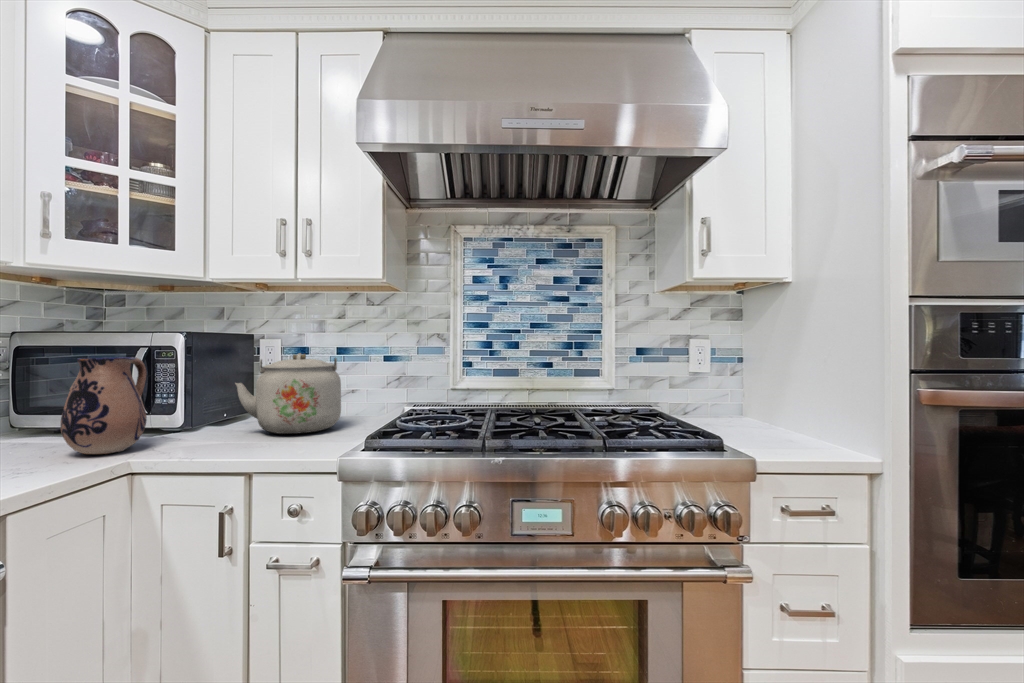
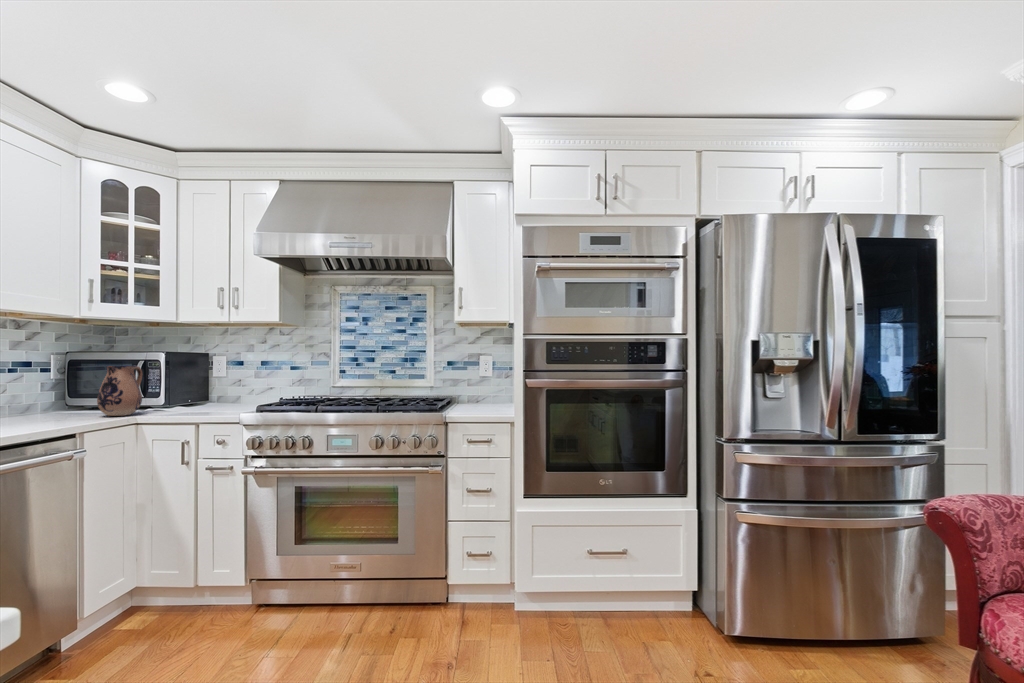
kettle: present [236,353,341,434] -> none [193,364,257,409]

